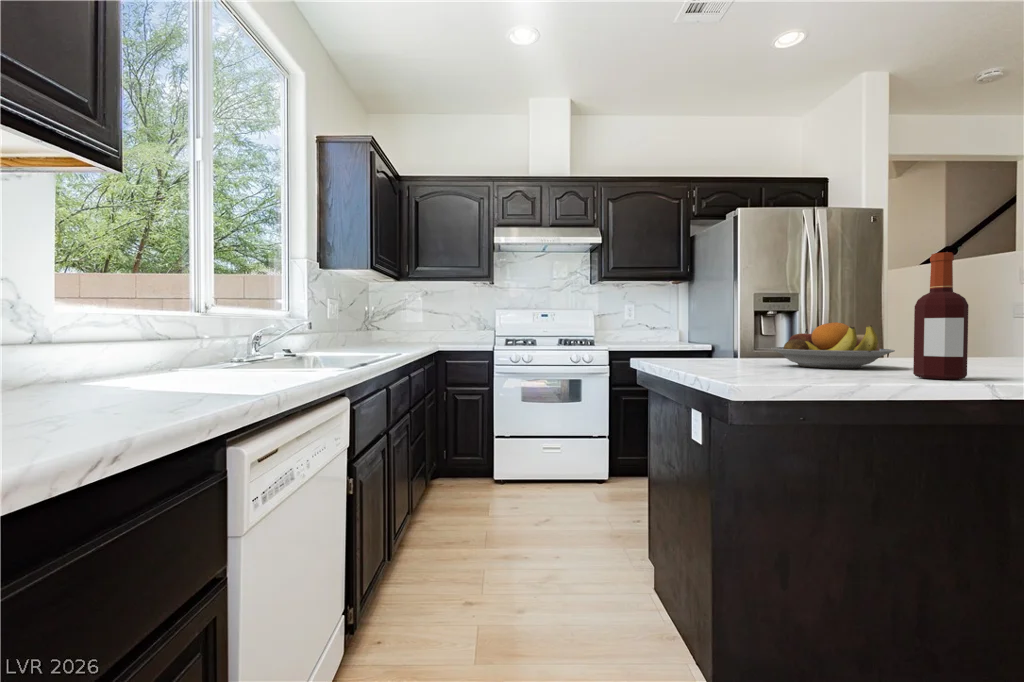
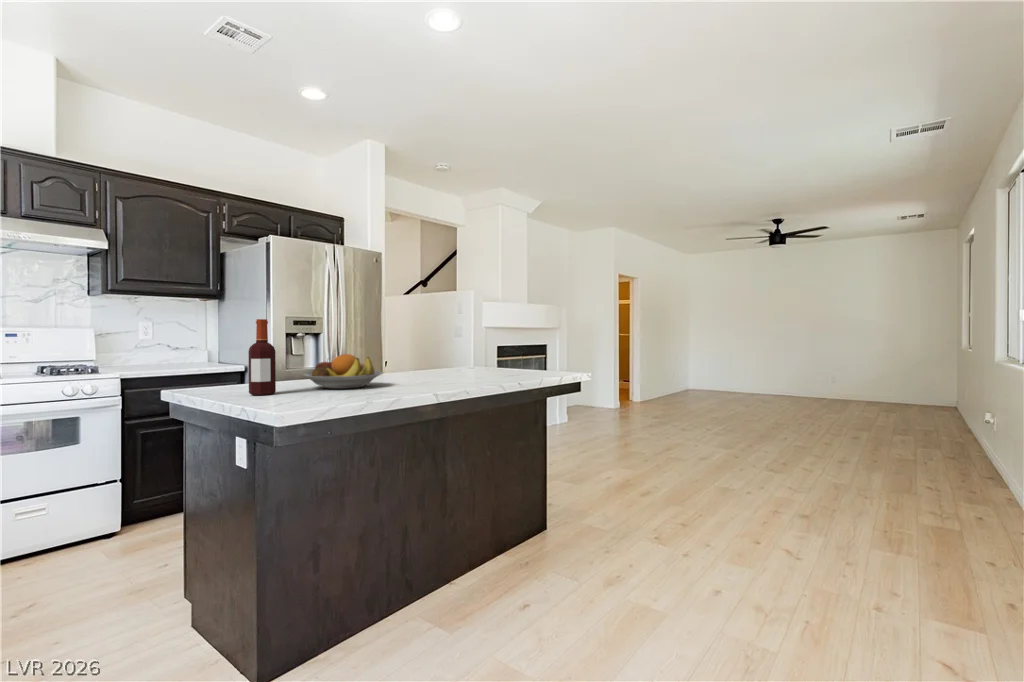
bottle: present [913,252,968,380] -> present [248,319,276,395]

